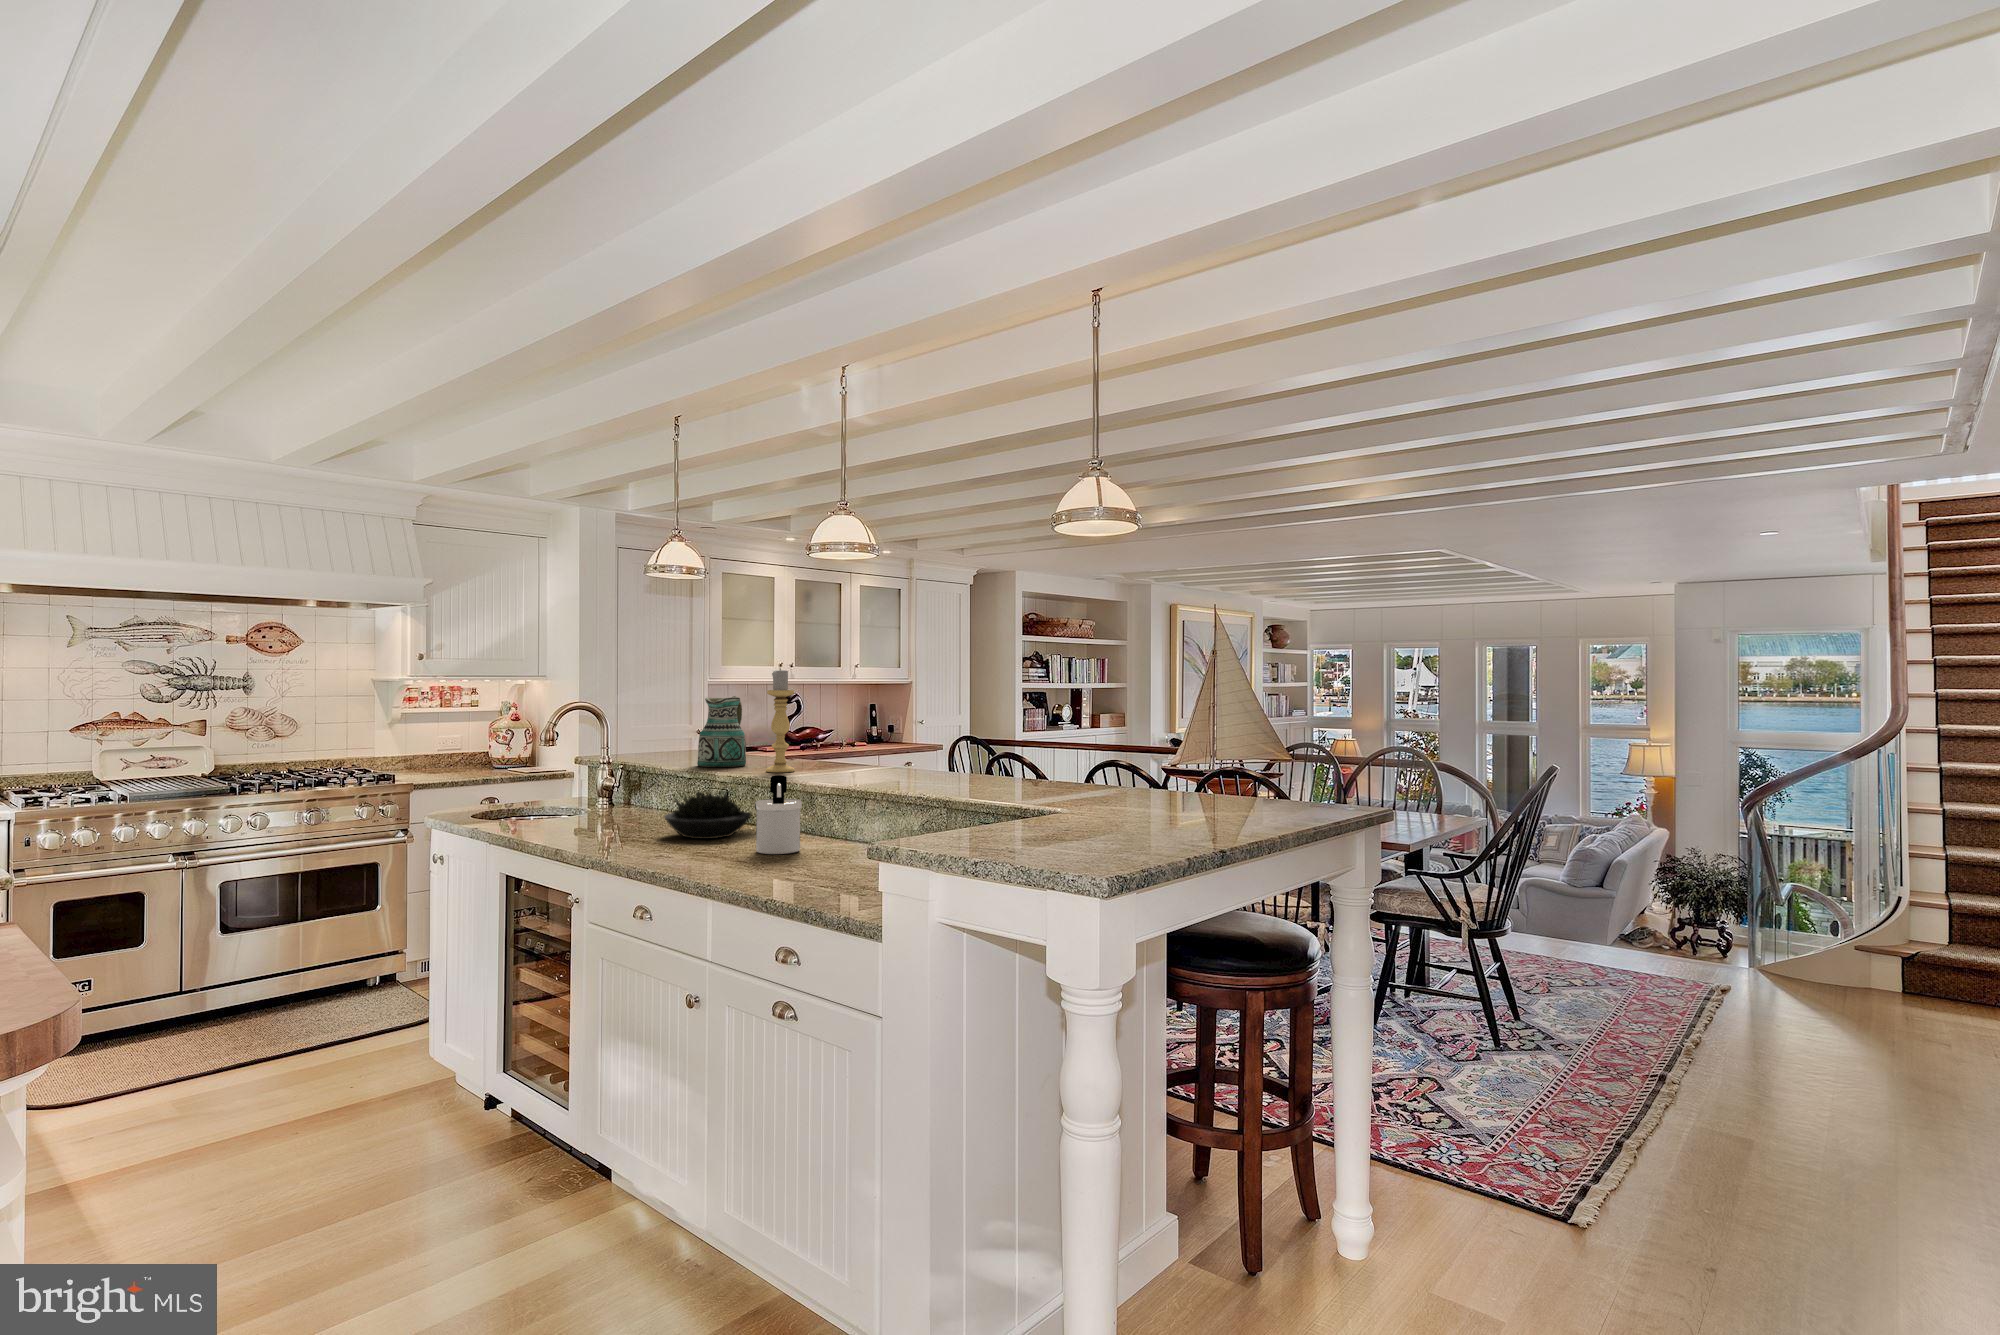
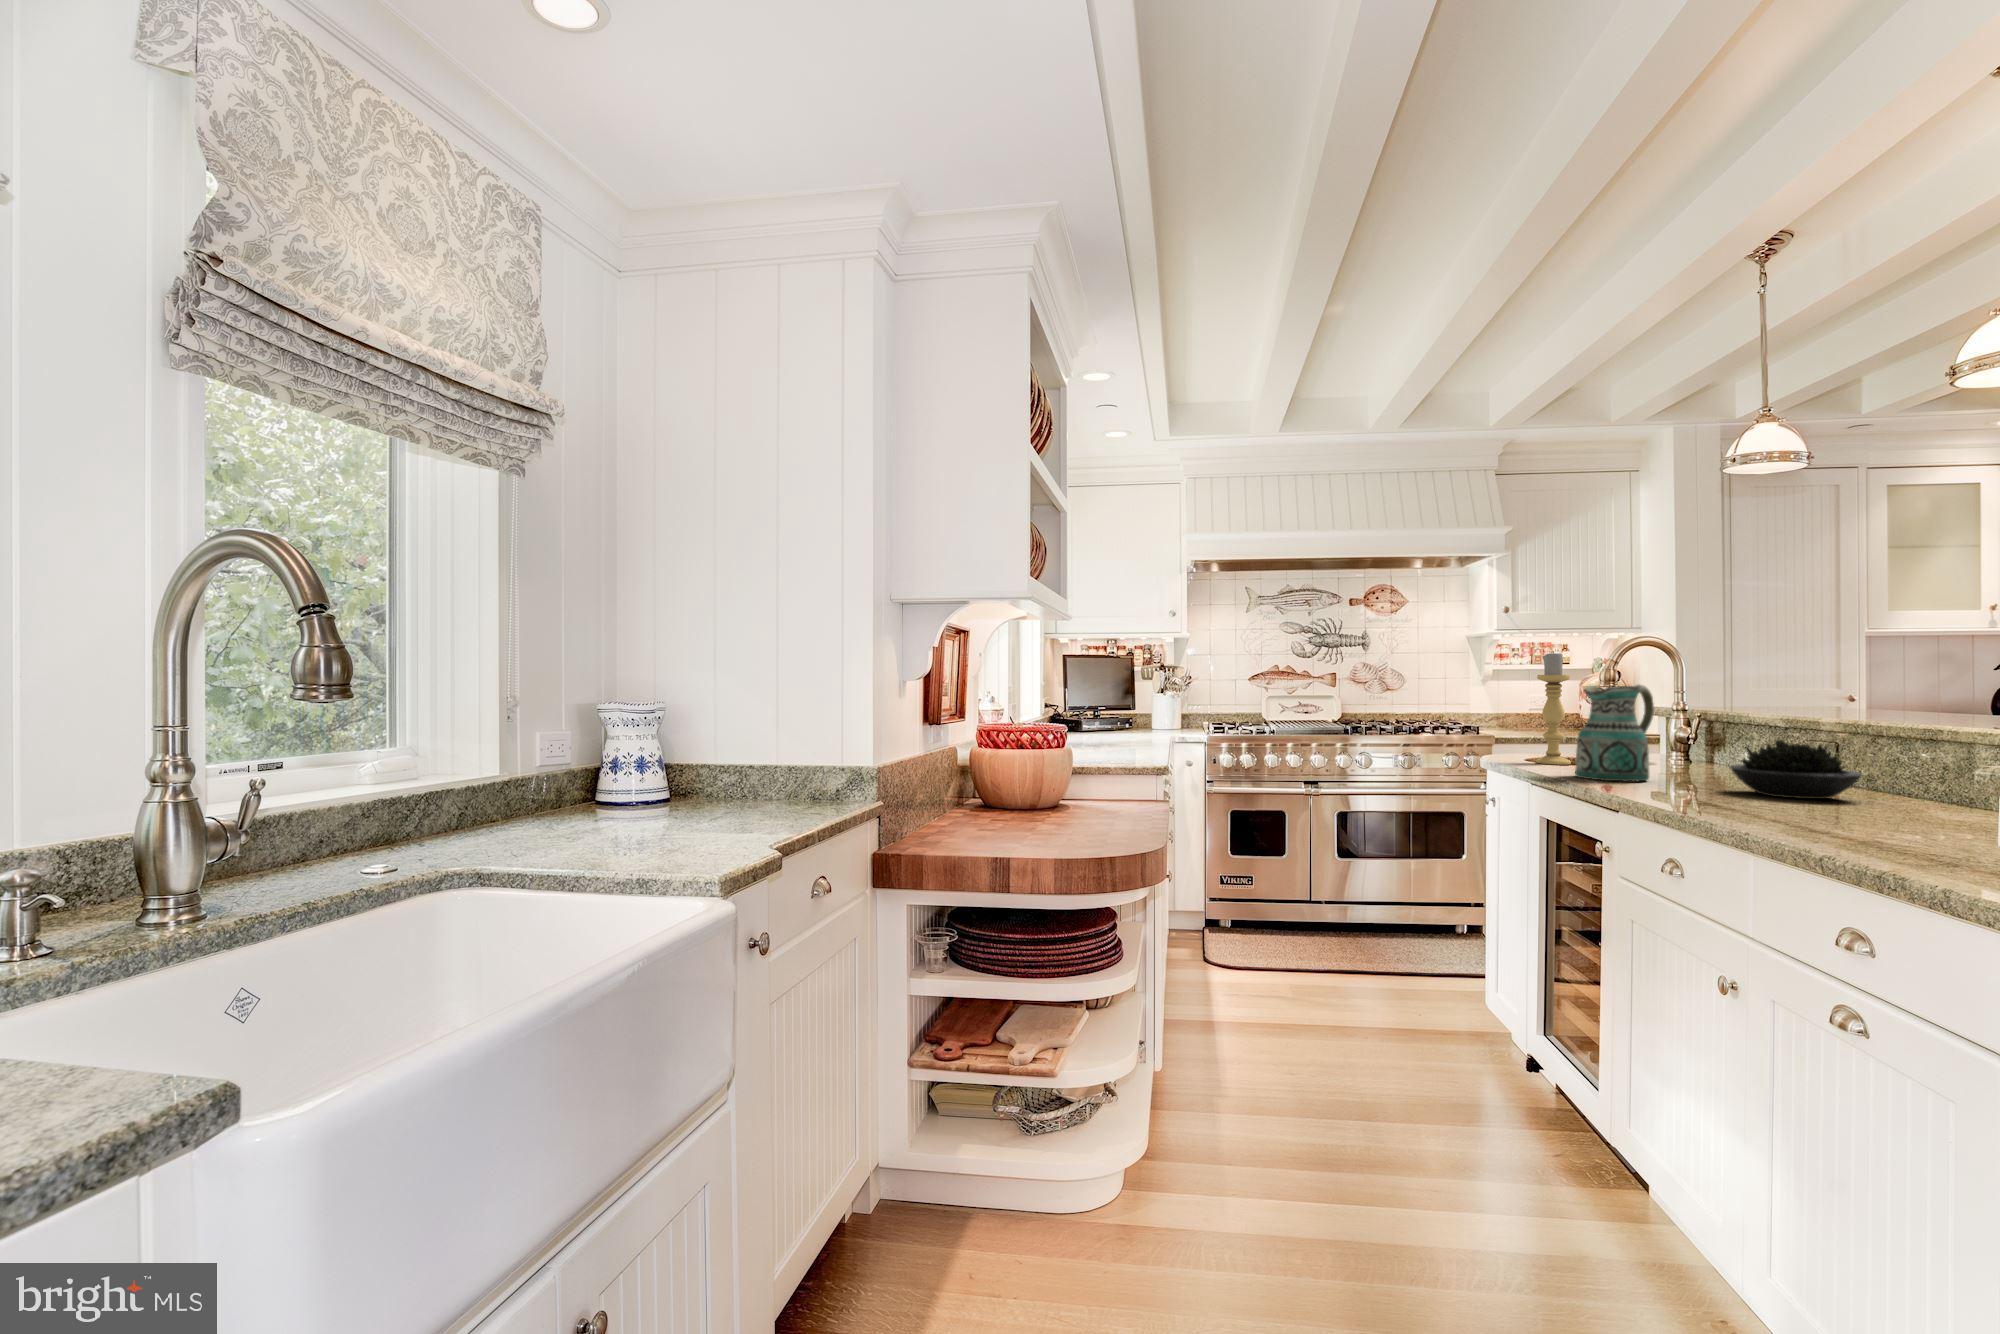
candle holder: present [766,669,795,772] -> present [1536,651,1571,765]
ceramic pitcher: present [697,696,746,767] -> present [1575,685,1654,782]
soap dispenser: present [755,775,802,854] -> none [1848,716,1929,821]

